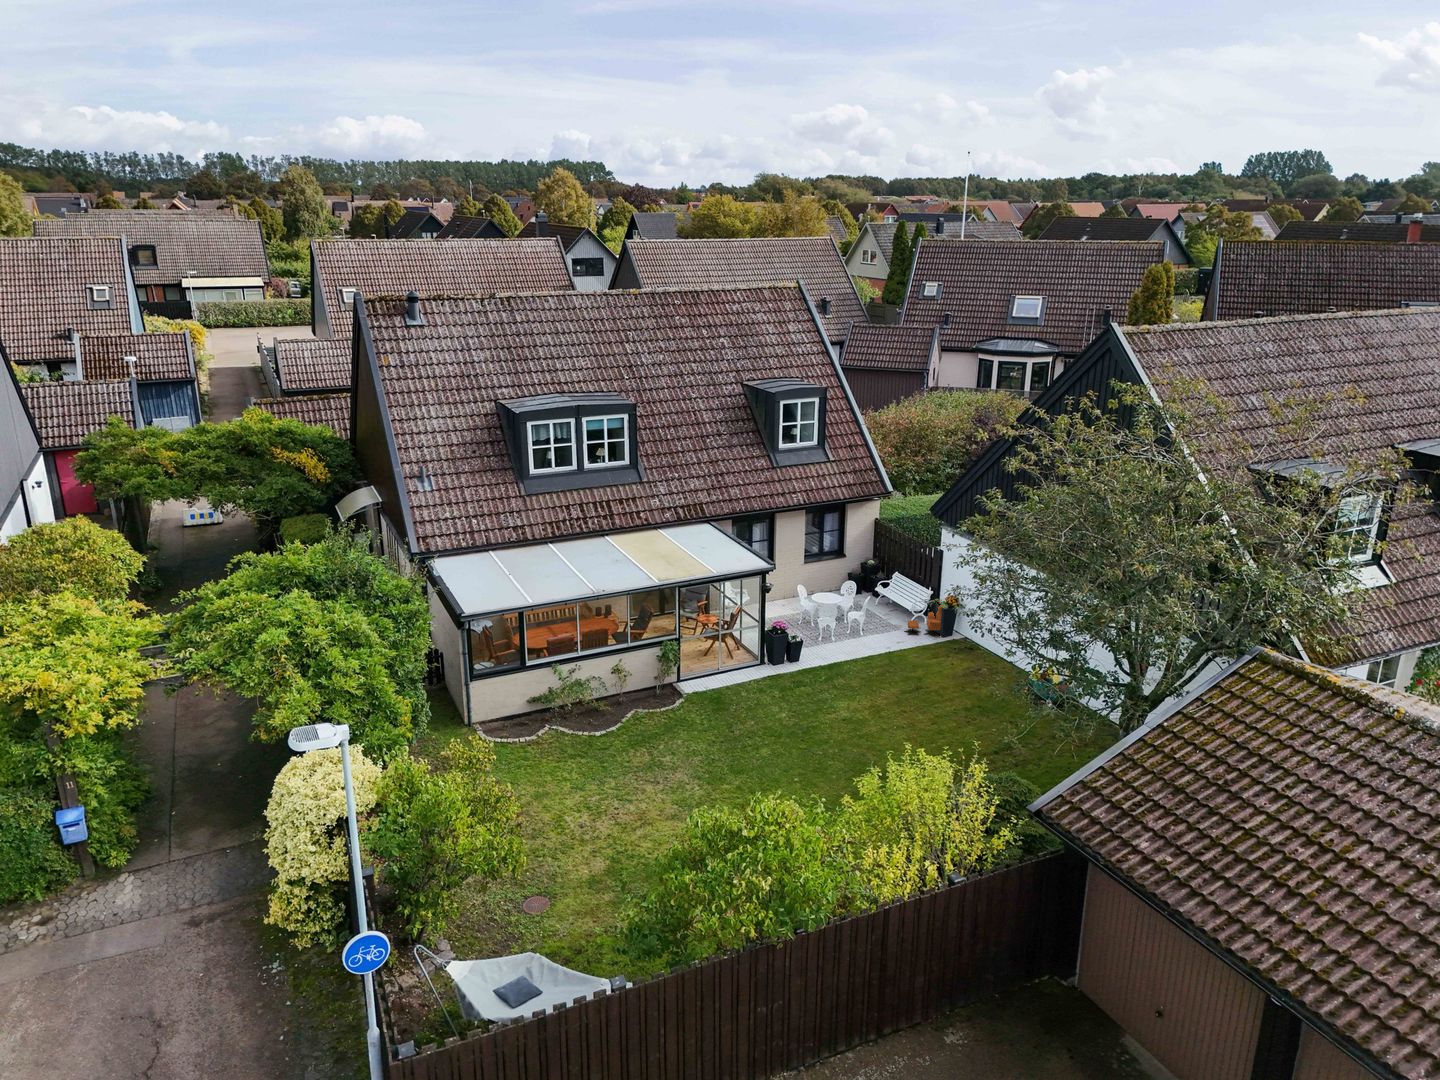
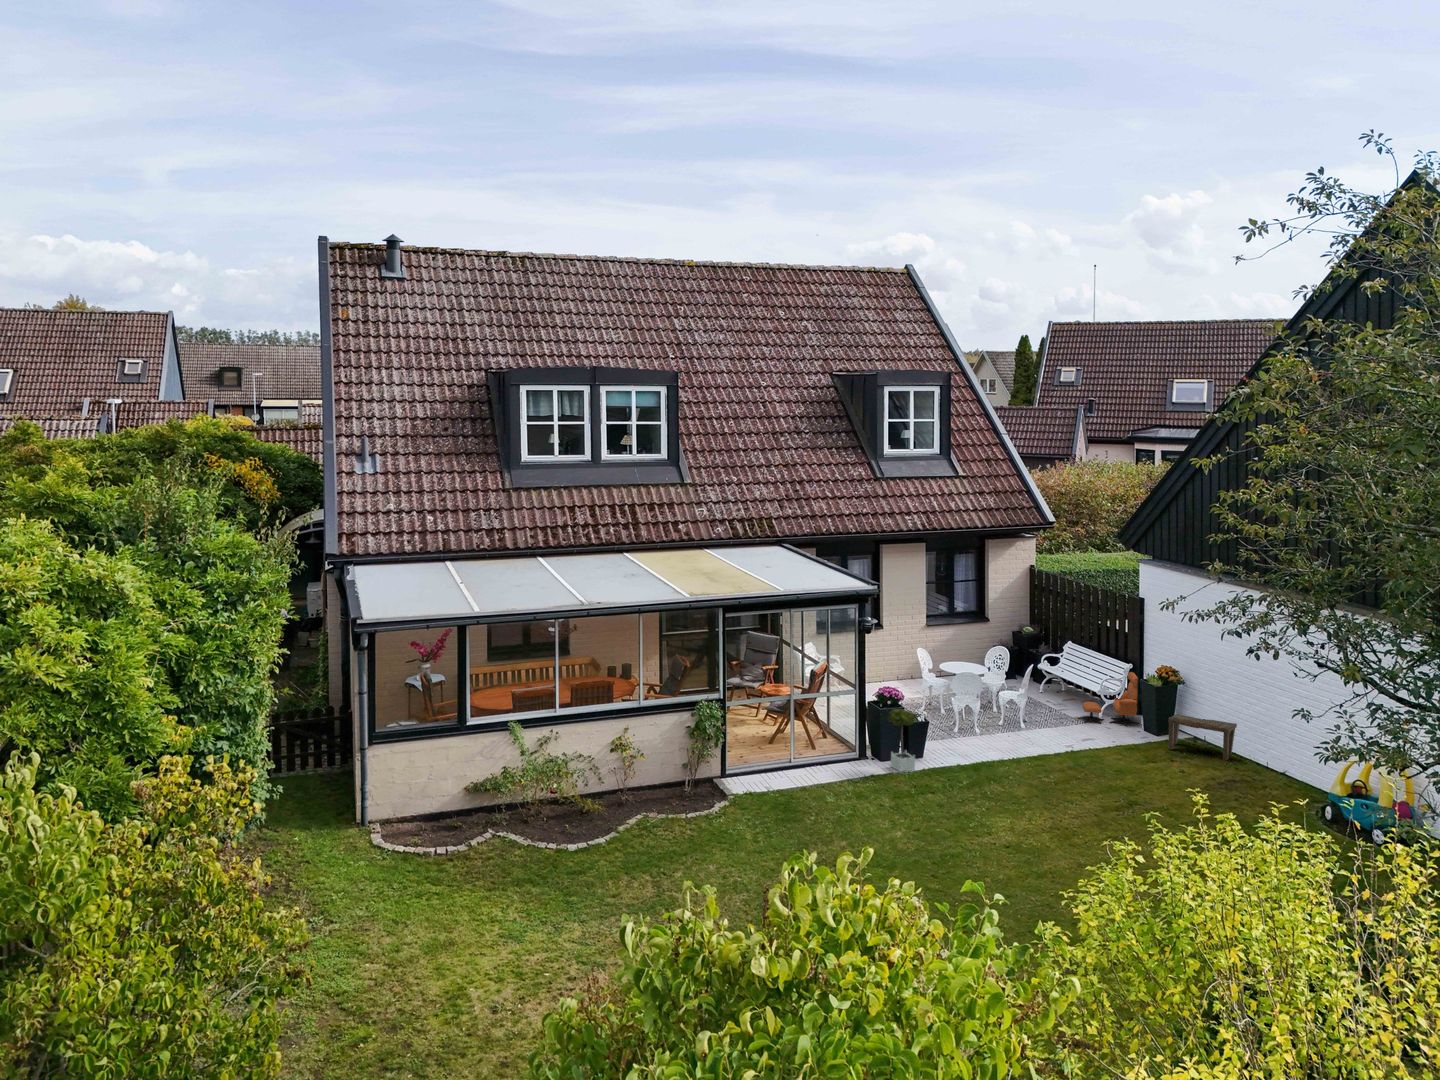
bench: none [956,632,997,663] -> present [1168,714,1237,761]
potted tree: none [782,642,800,680] -> present [888,709,916,772]

